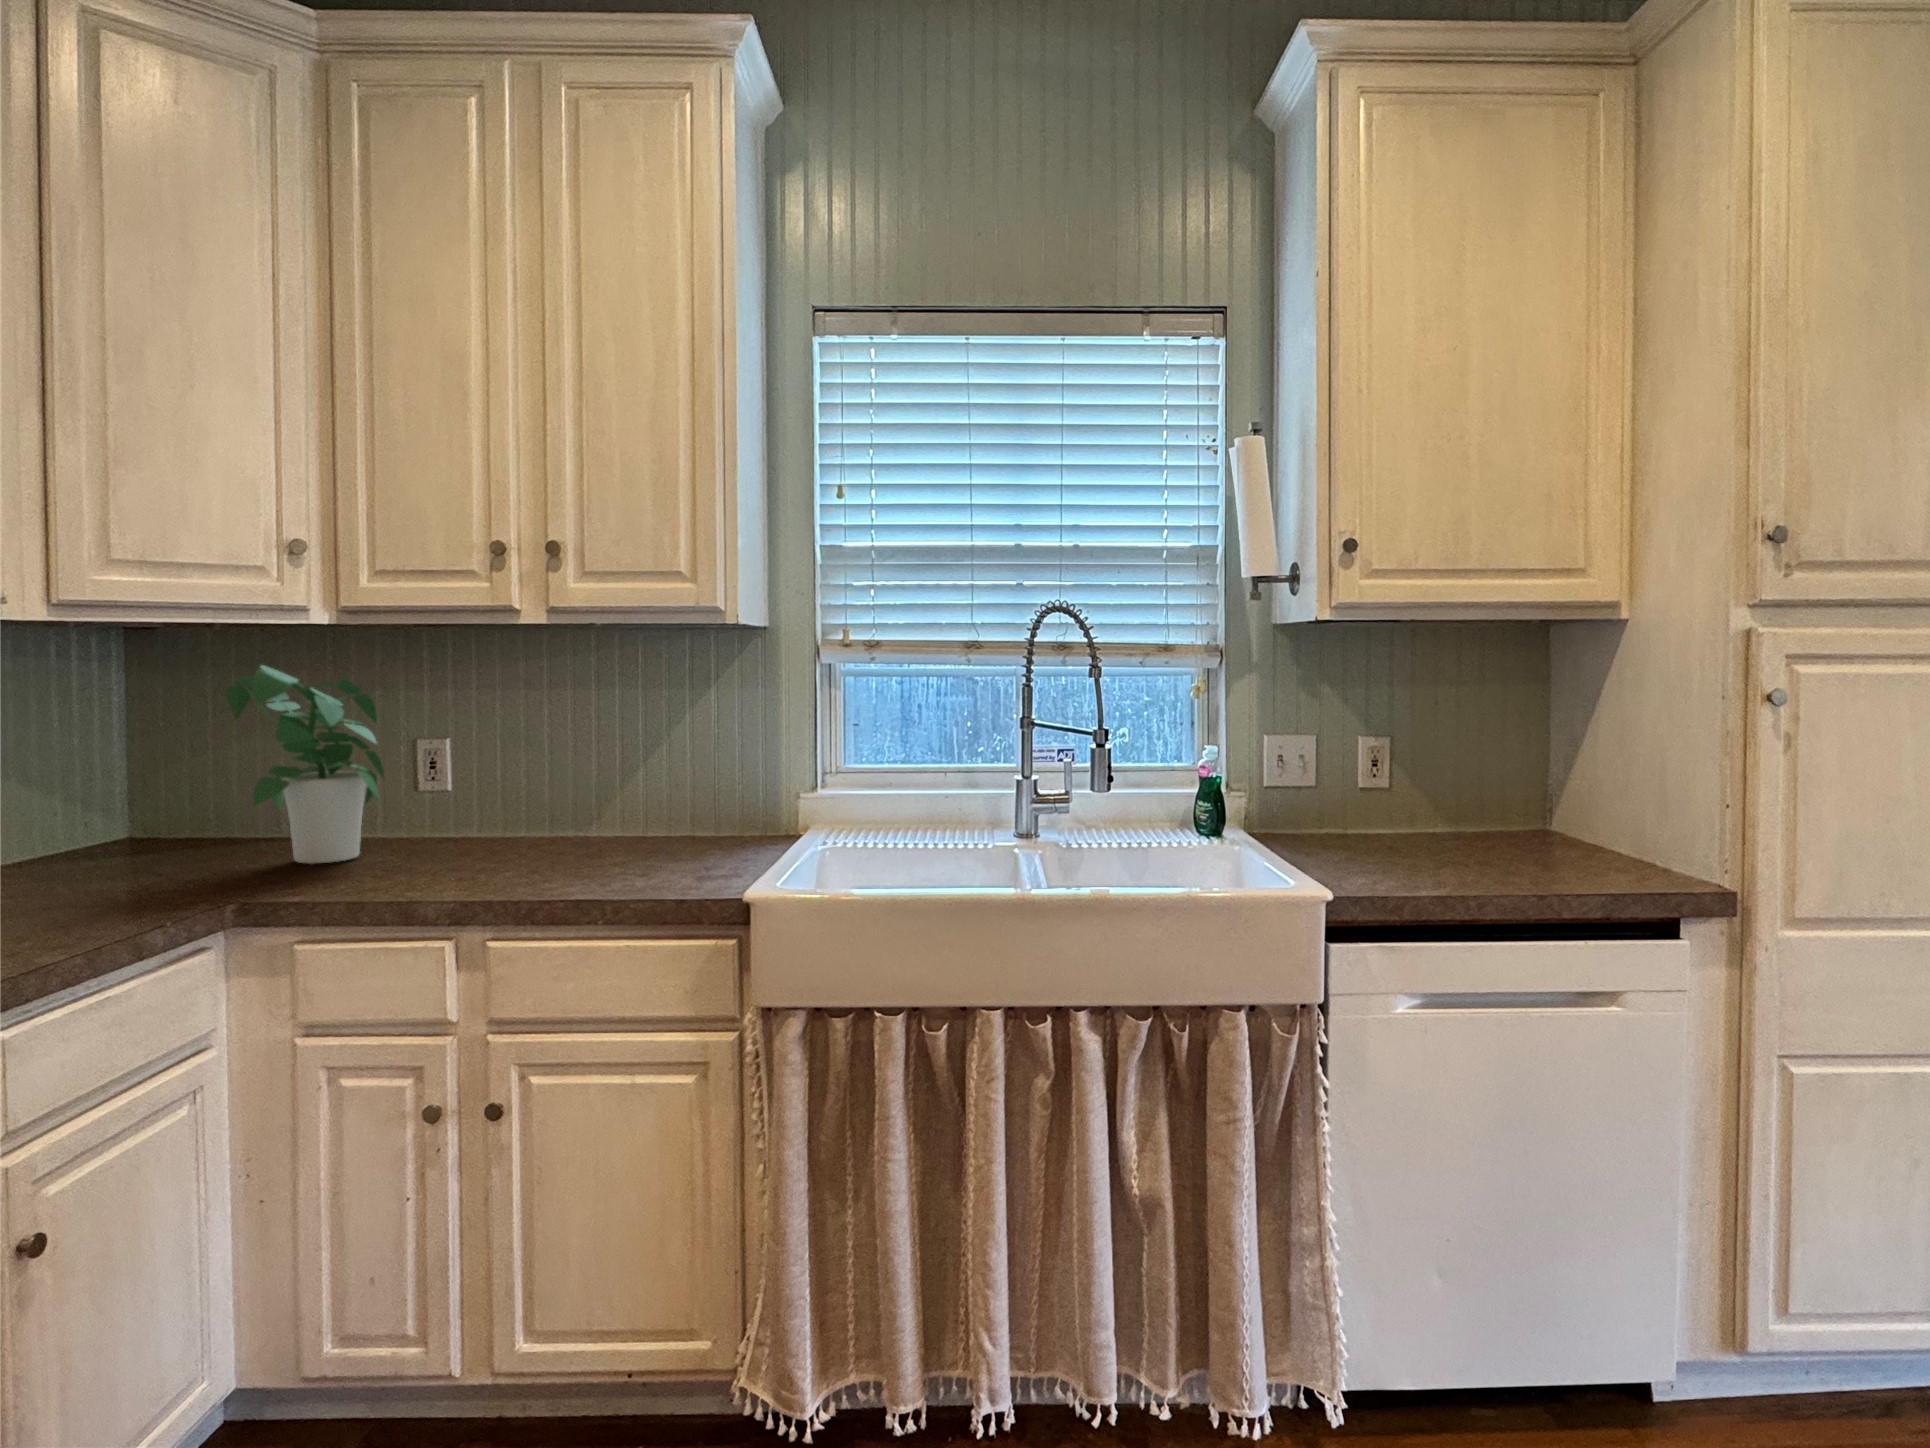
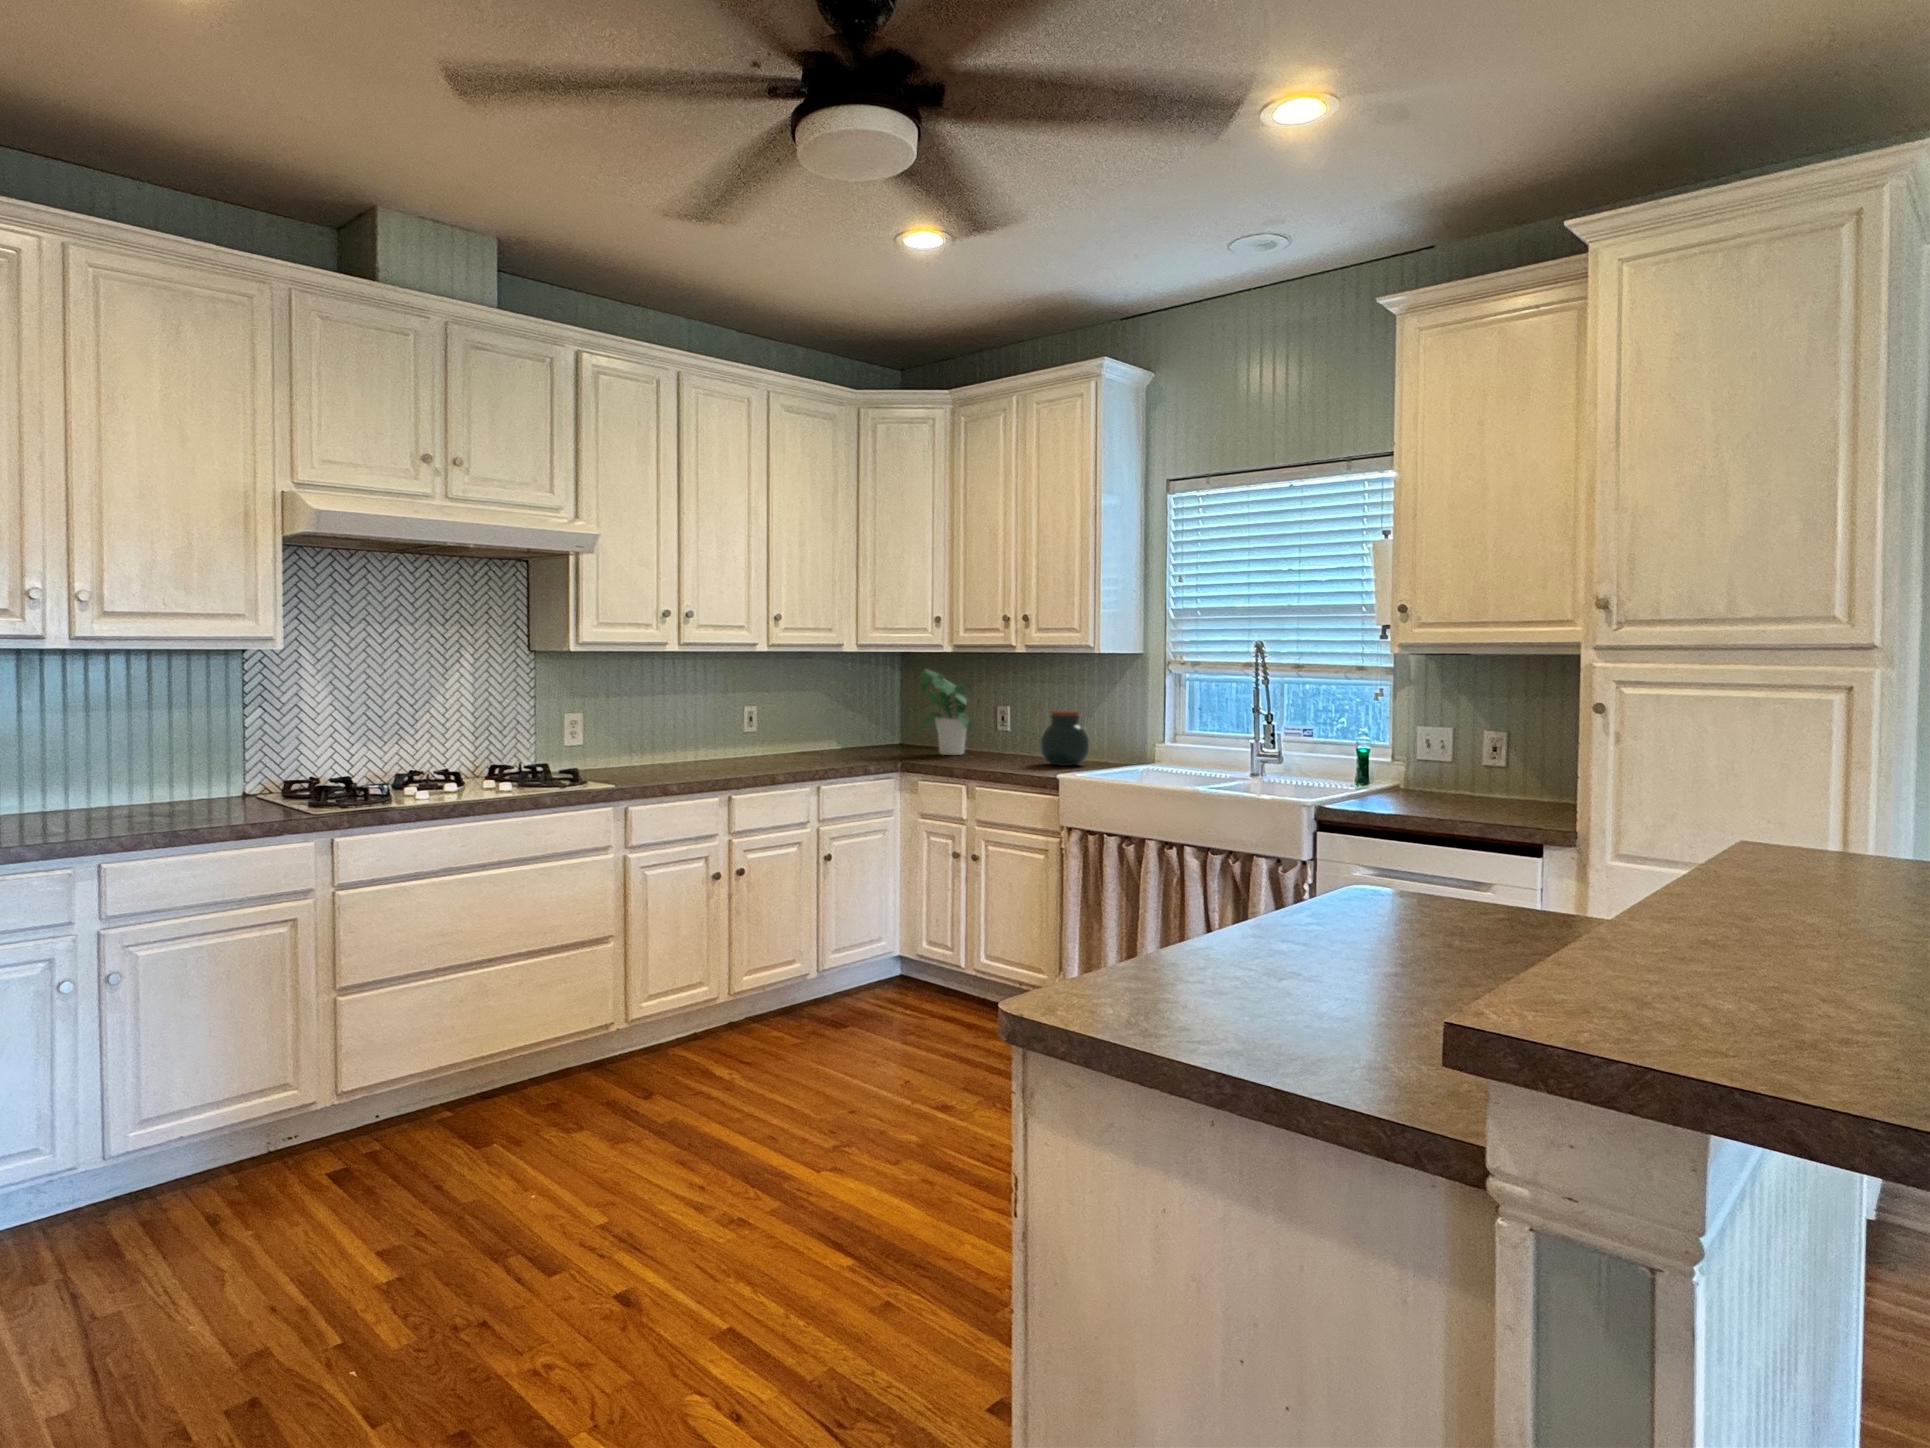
jar: none [594,743,701,860] -> present [1040,710,1090,766]

